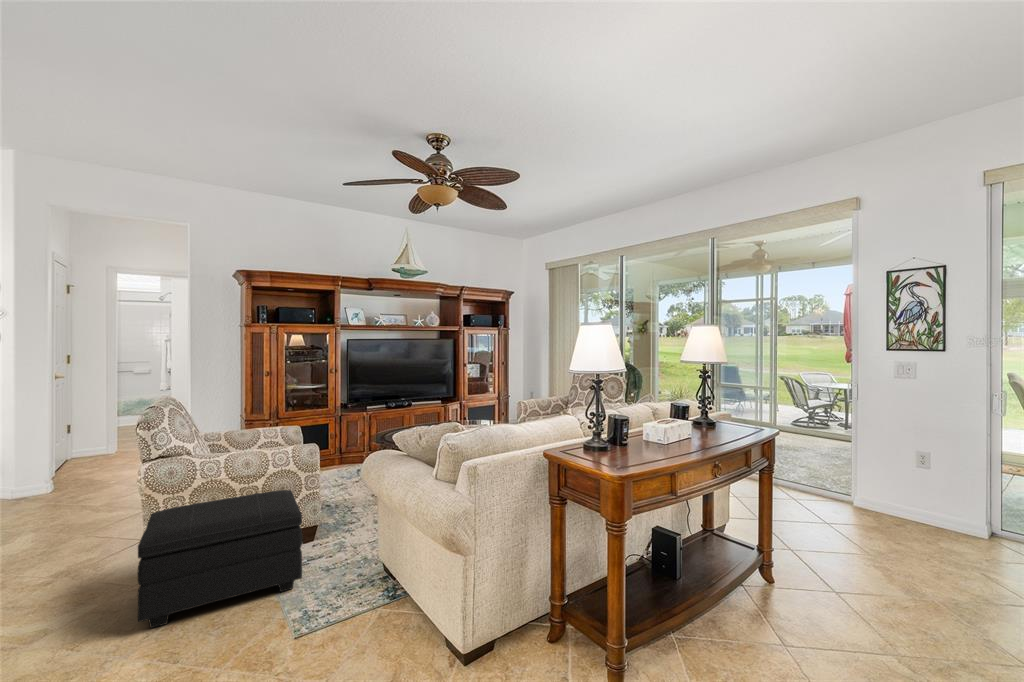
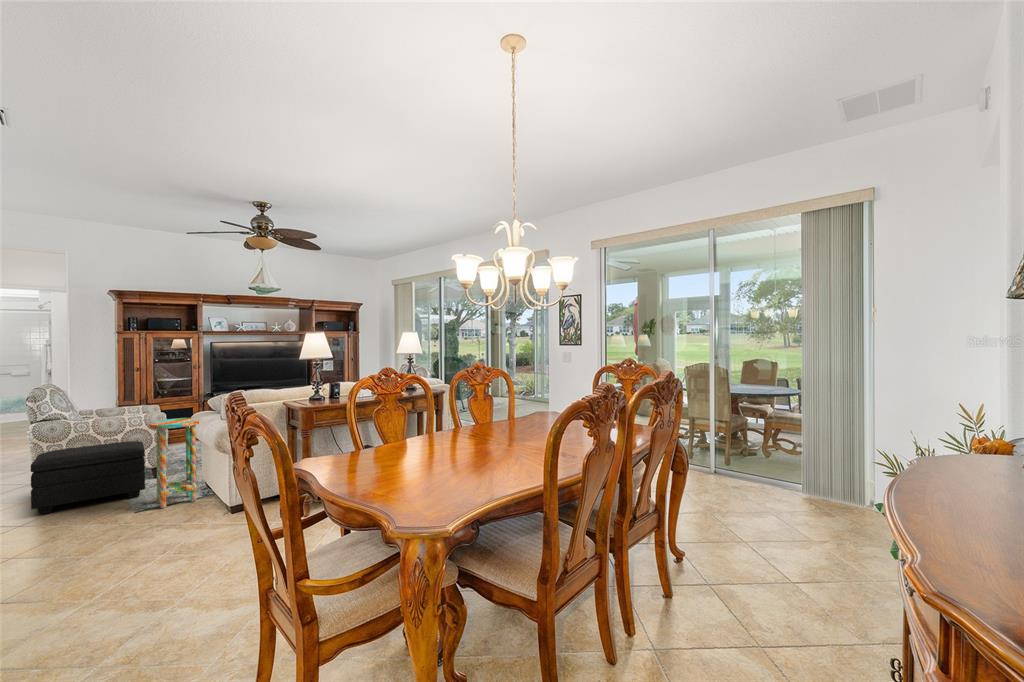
side table: none [316,465,392,631] -> present [149,418,200,508]

